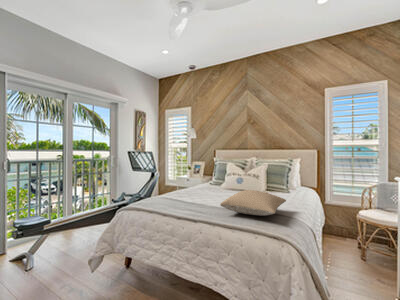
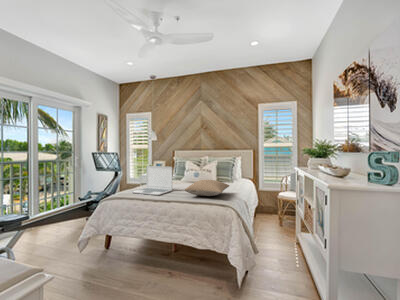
laptop: none [157,168,207,208] -> present [132,166,172,195]

